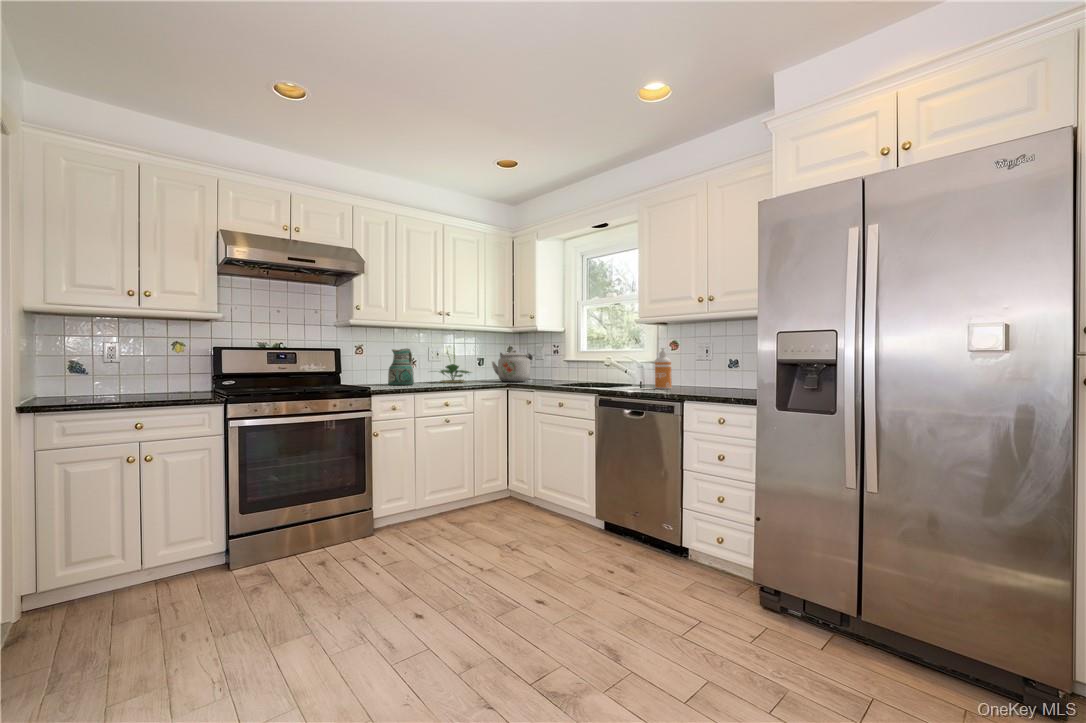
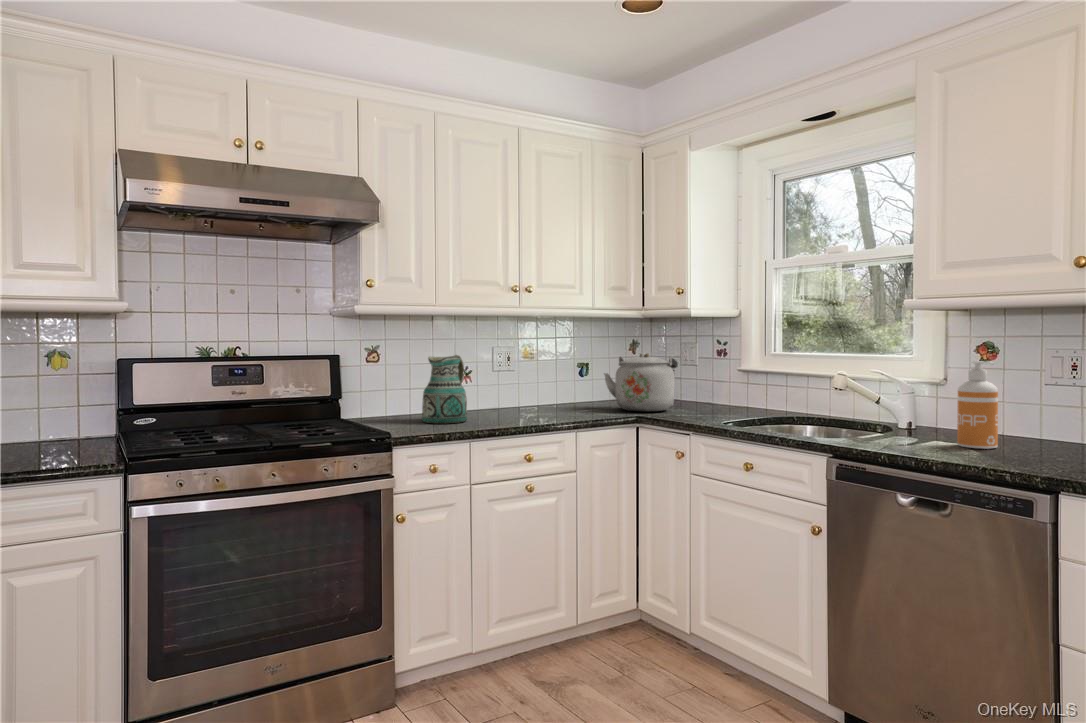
potted plant: present [440,355,471,383] -> none [490,341,572,414]

